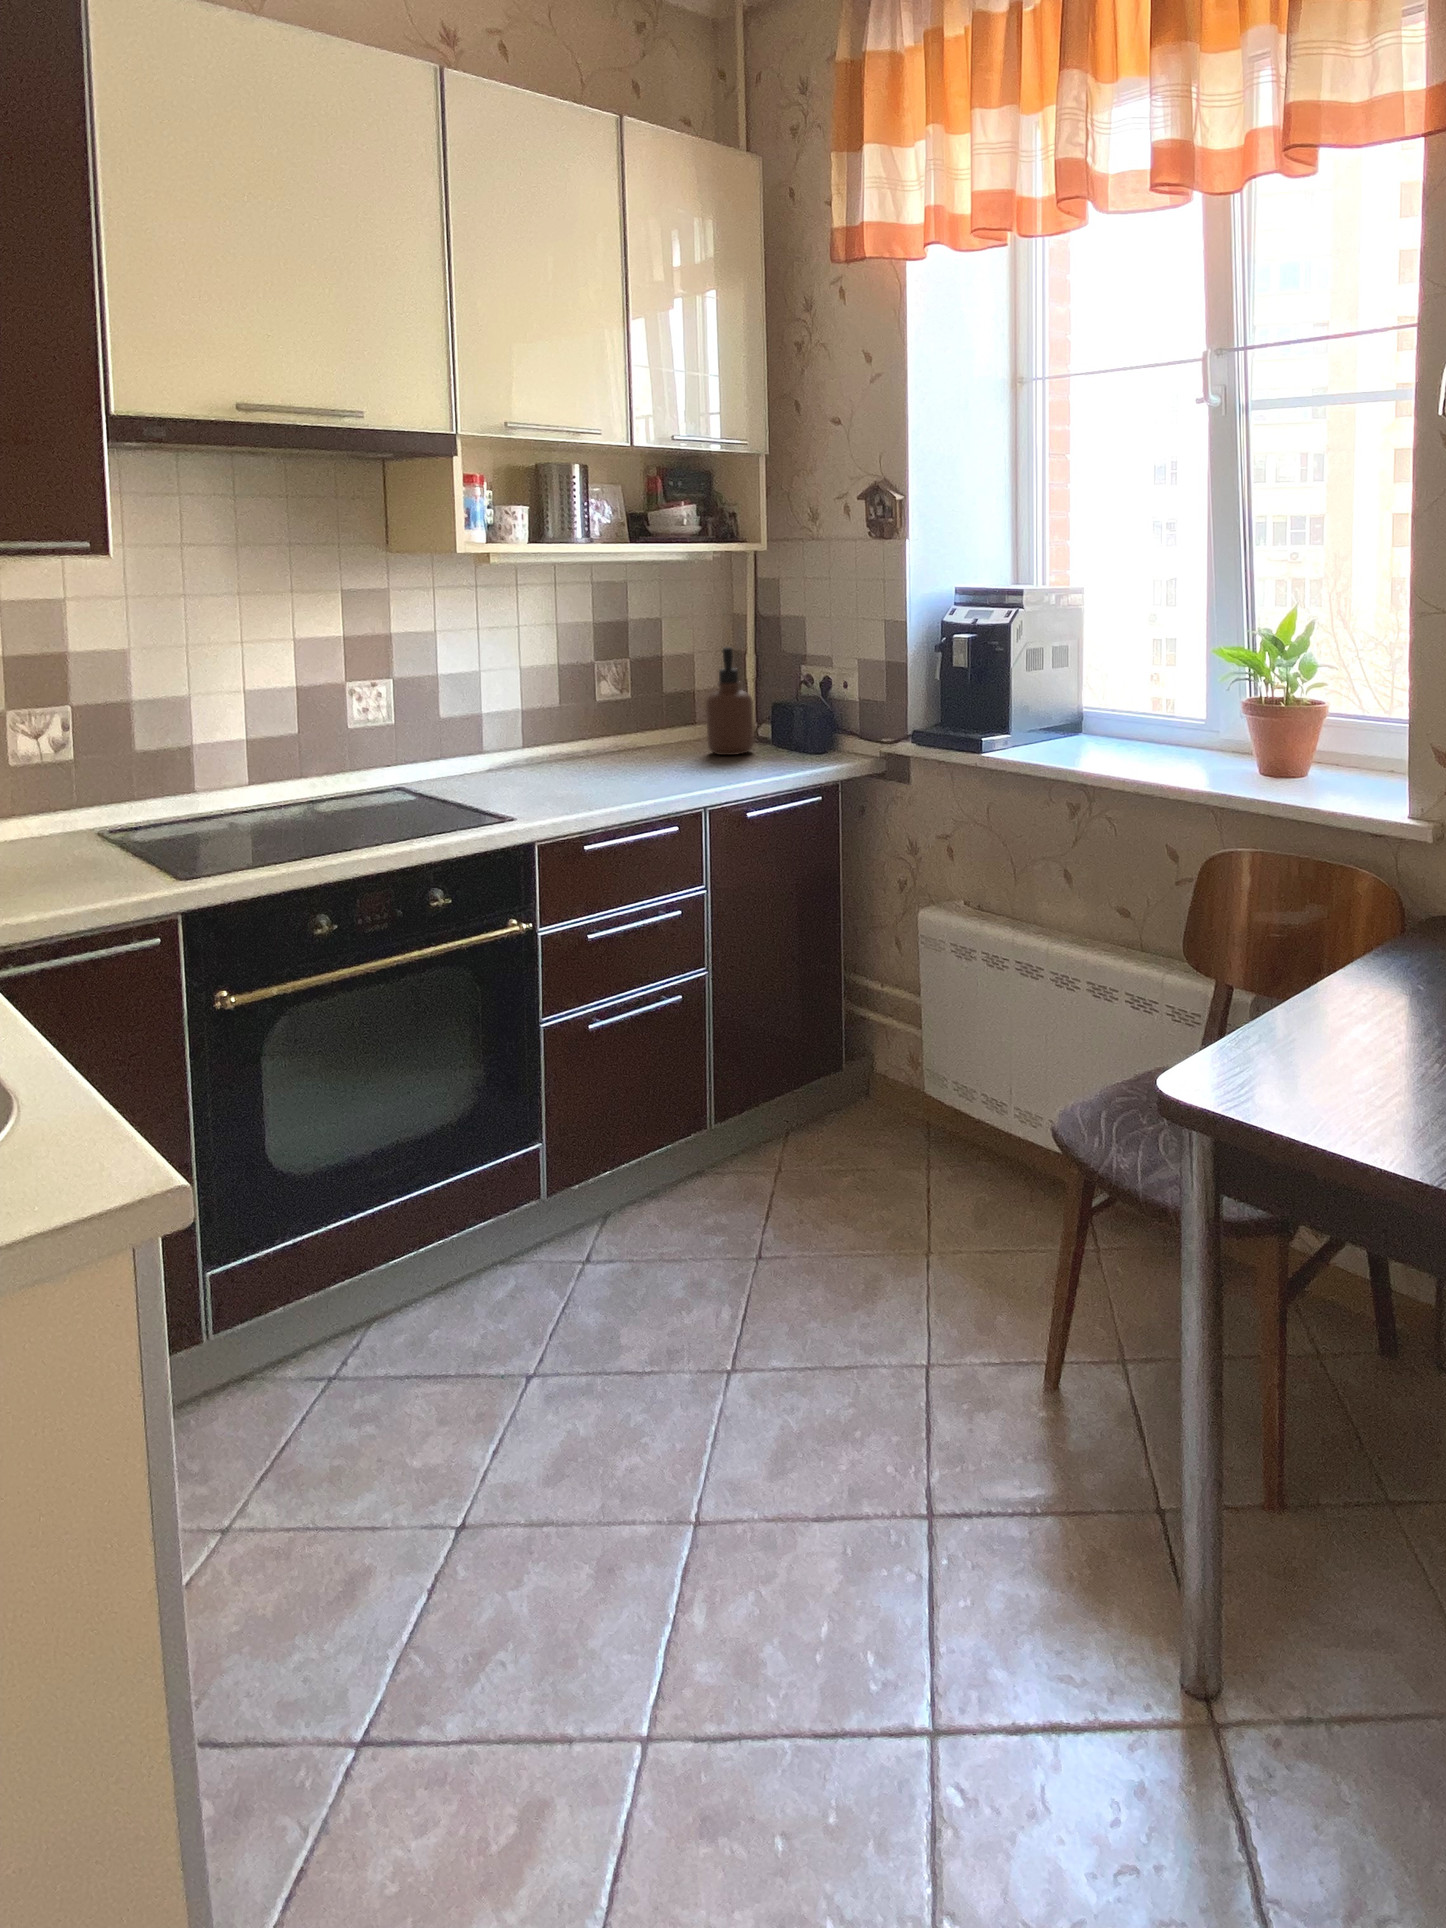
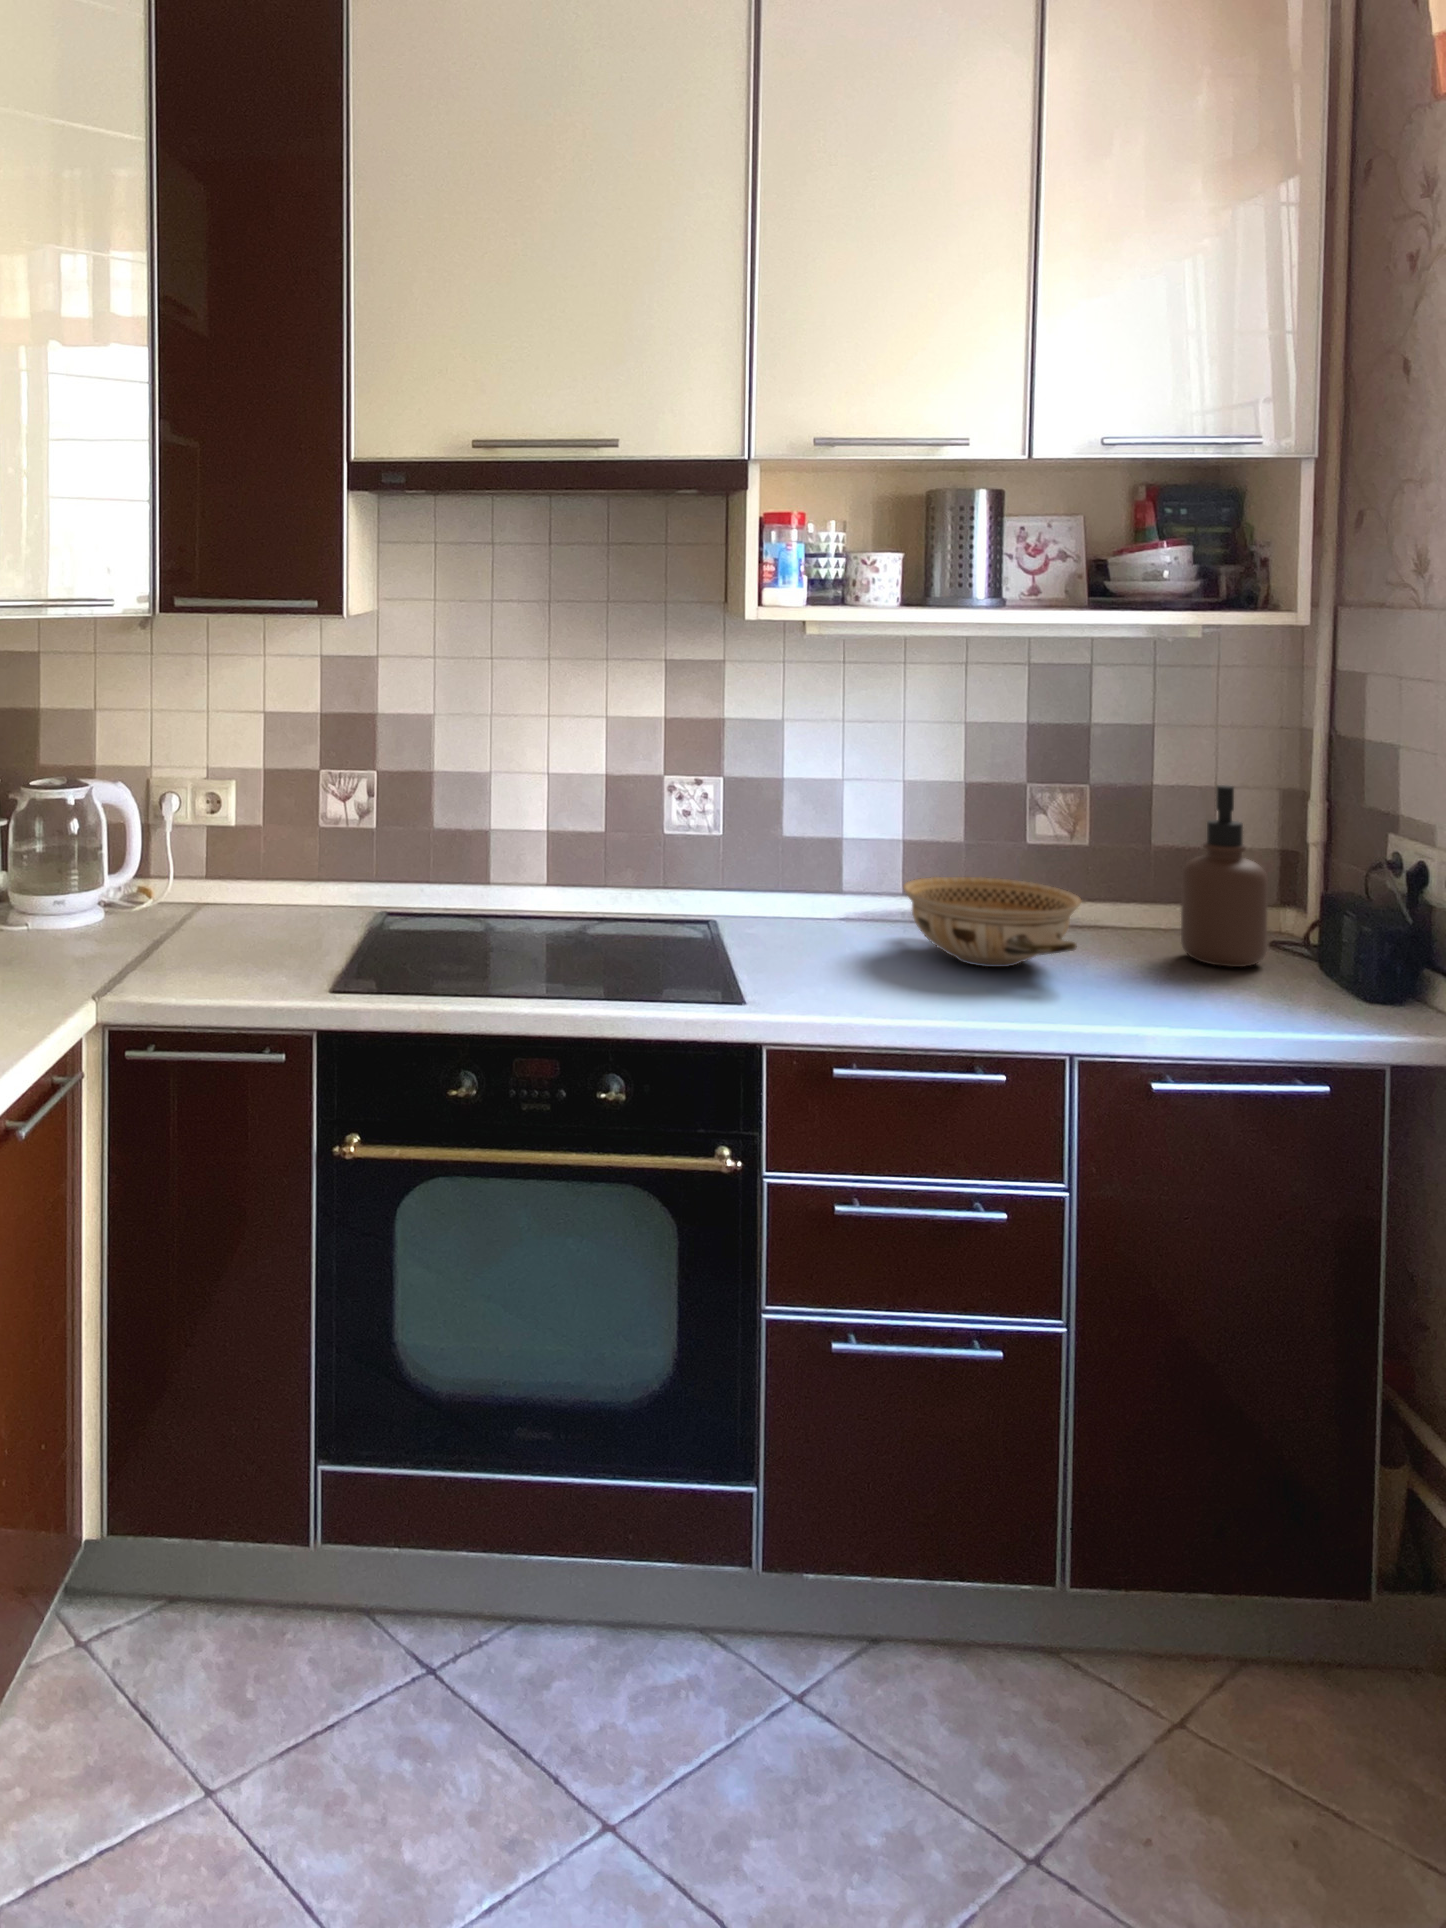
ceramic bowl: none [551,723,681,778] -> present [903,877,1081,967]

